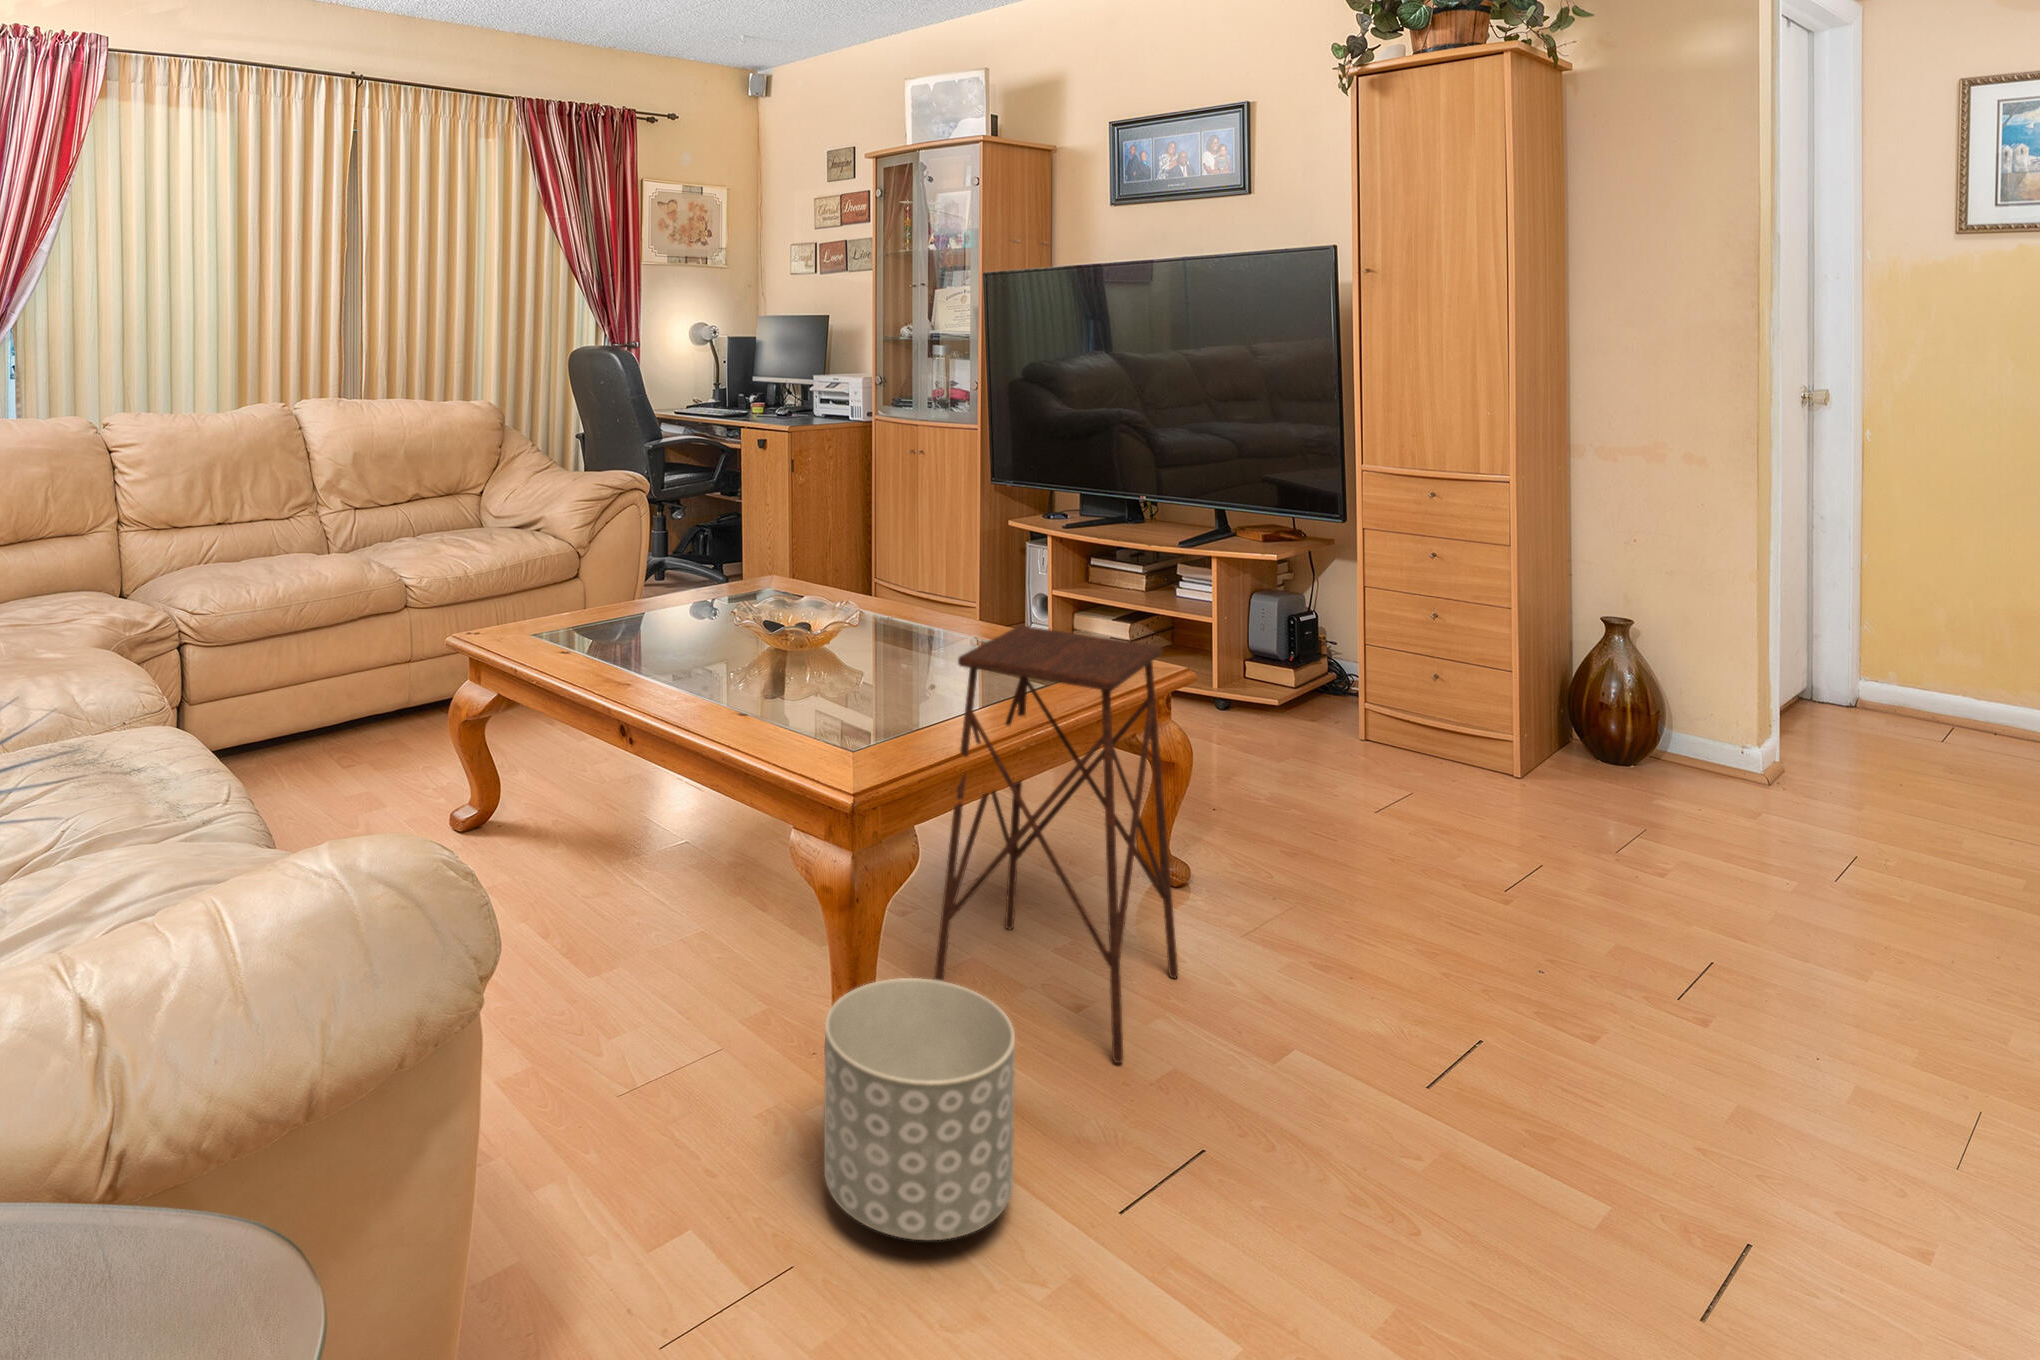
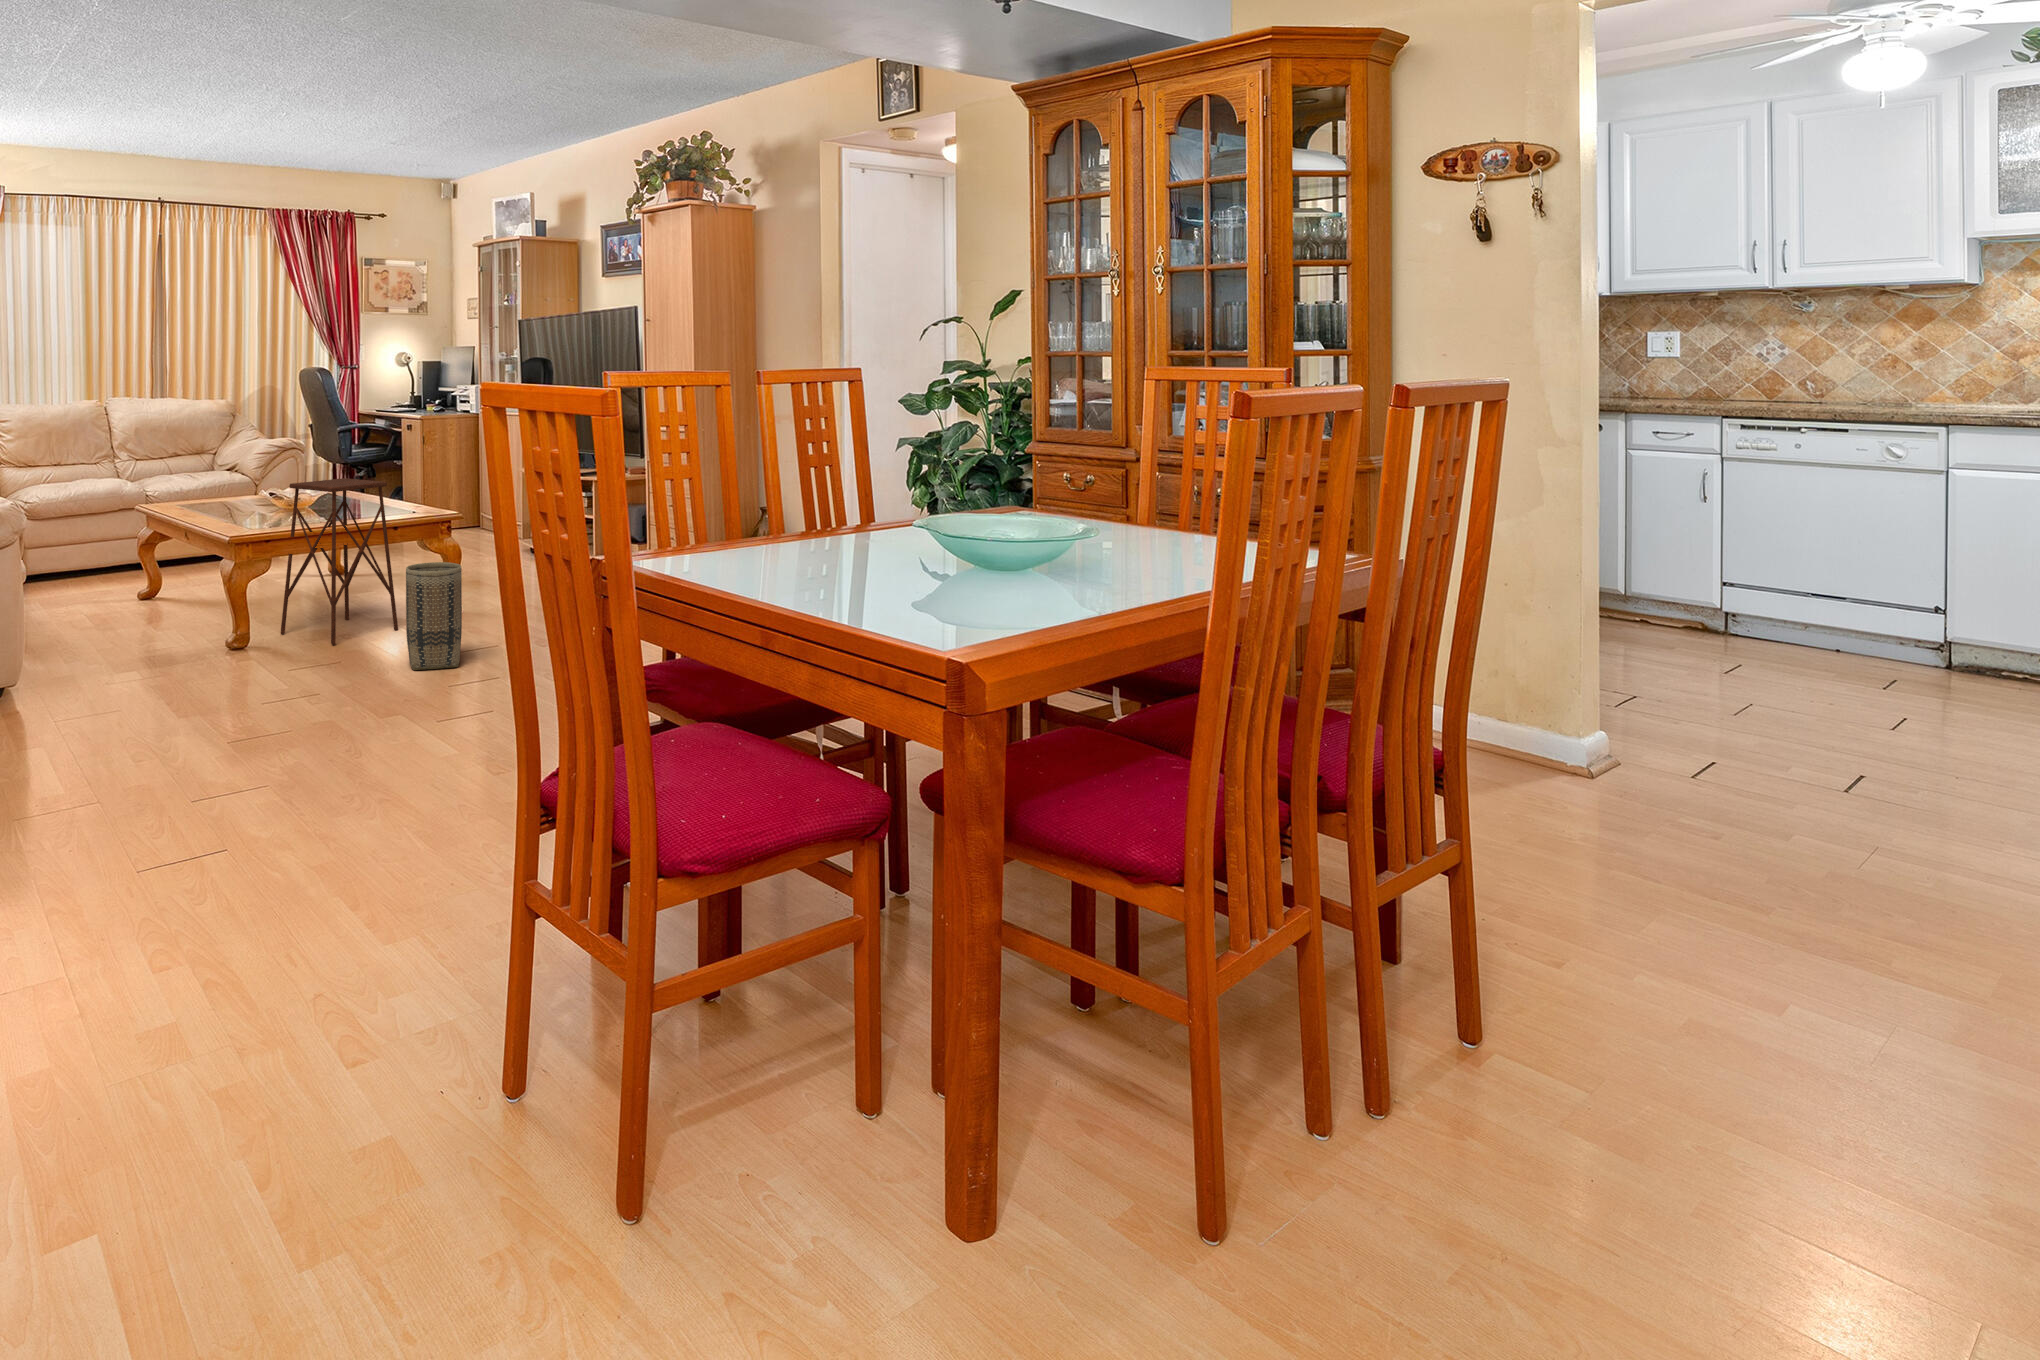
basket: none [1409,892,1589,1218] -> present [406,562,462,670]
planter: present [824,978,1015,1240] -> none [171,593,245,669]

